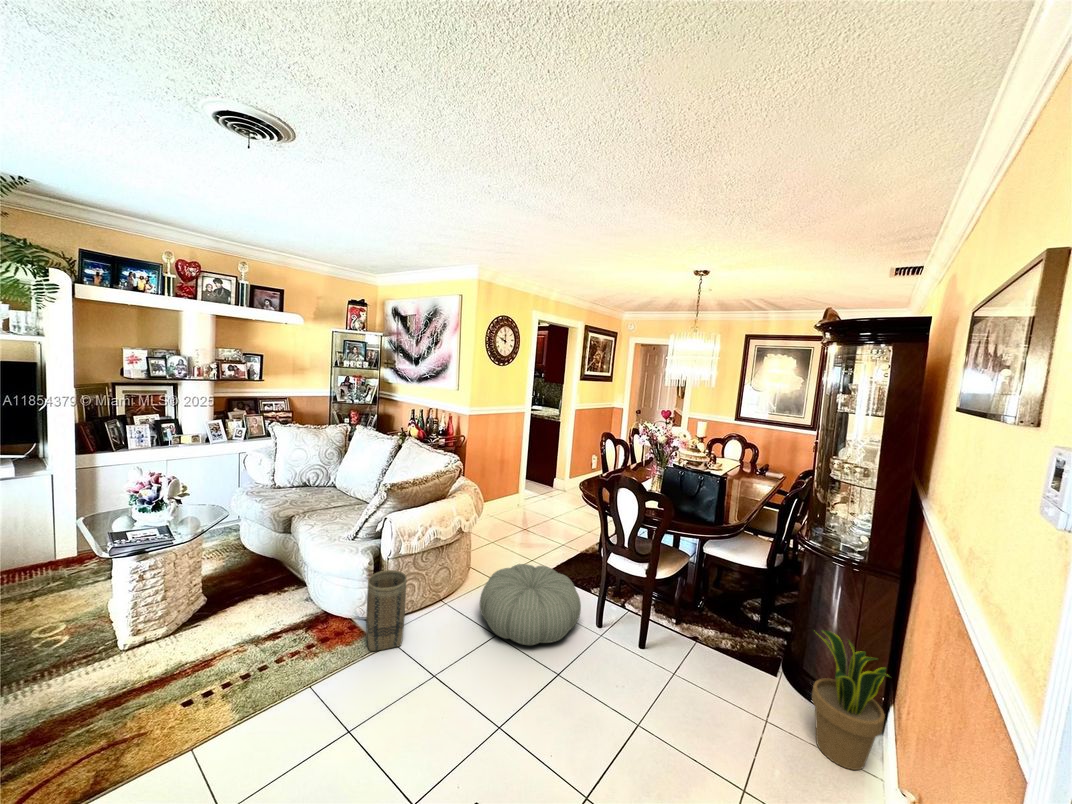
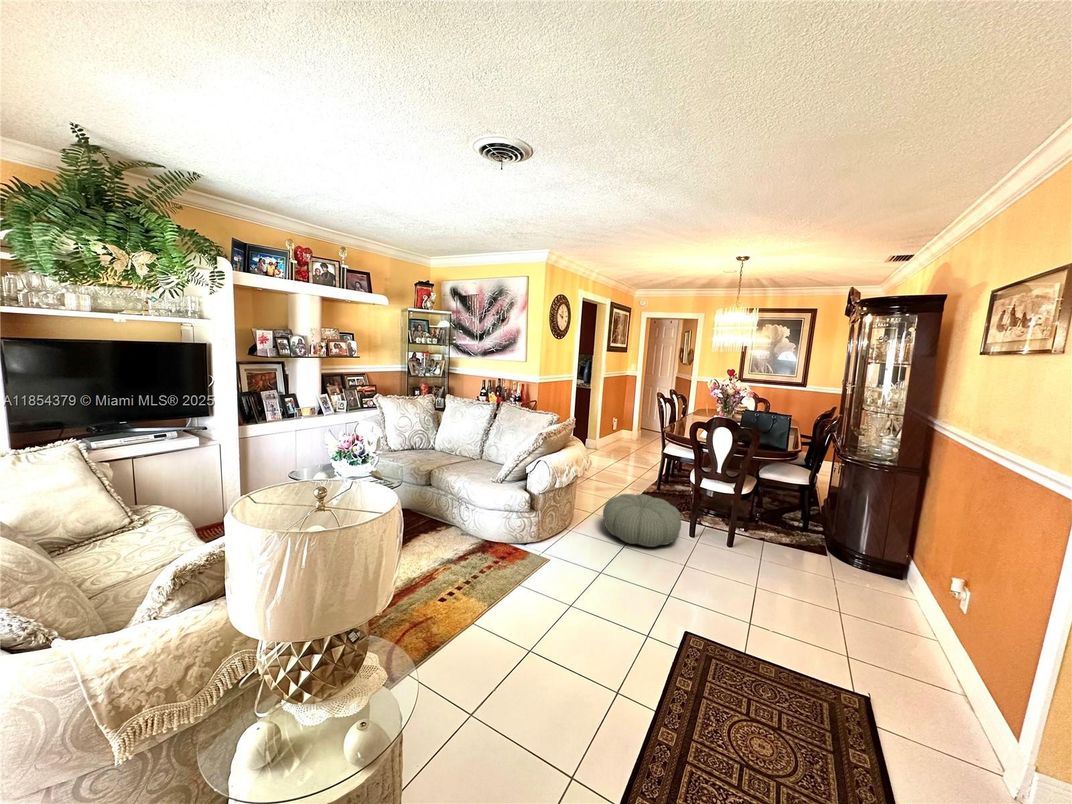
basket: present [366,570,407,651] -> none [532,498,564,557]
potted plant: present [812,630,889,770] -> none [864,511,924,596]

